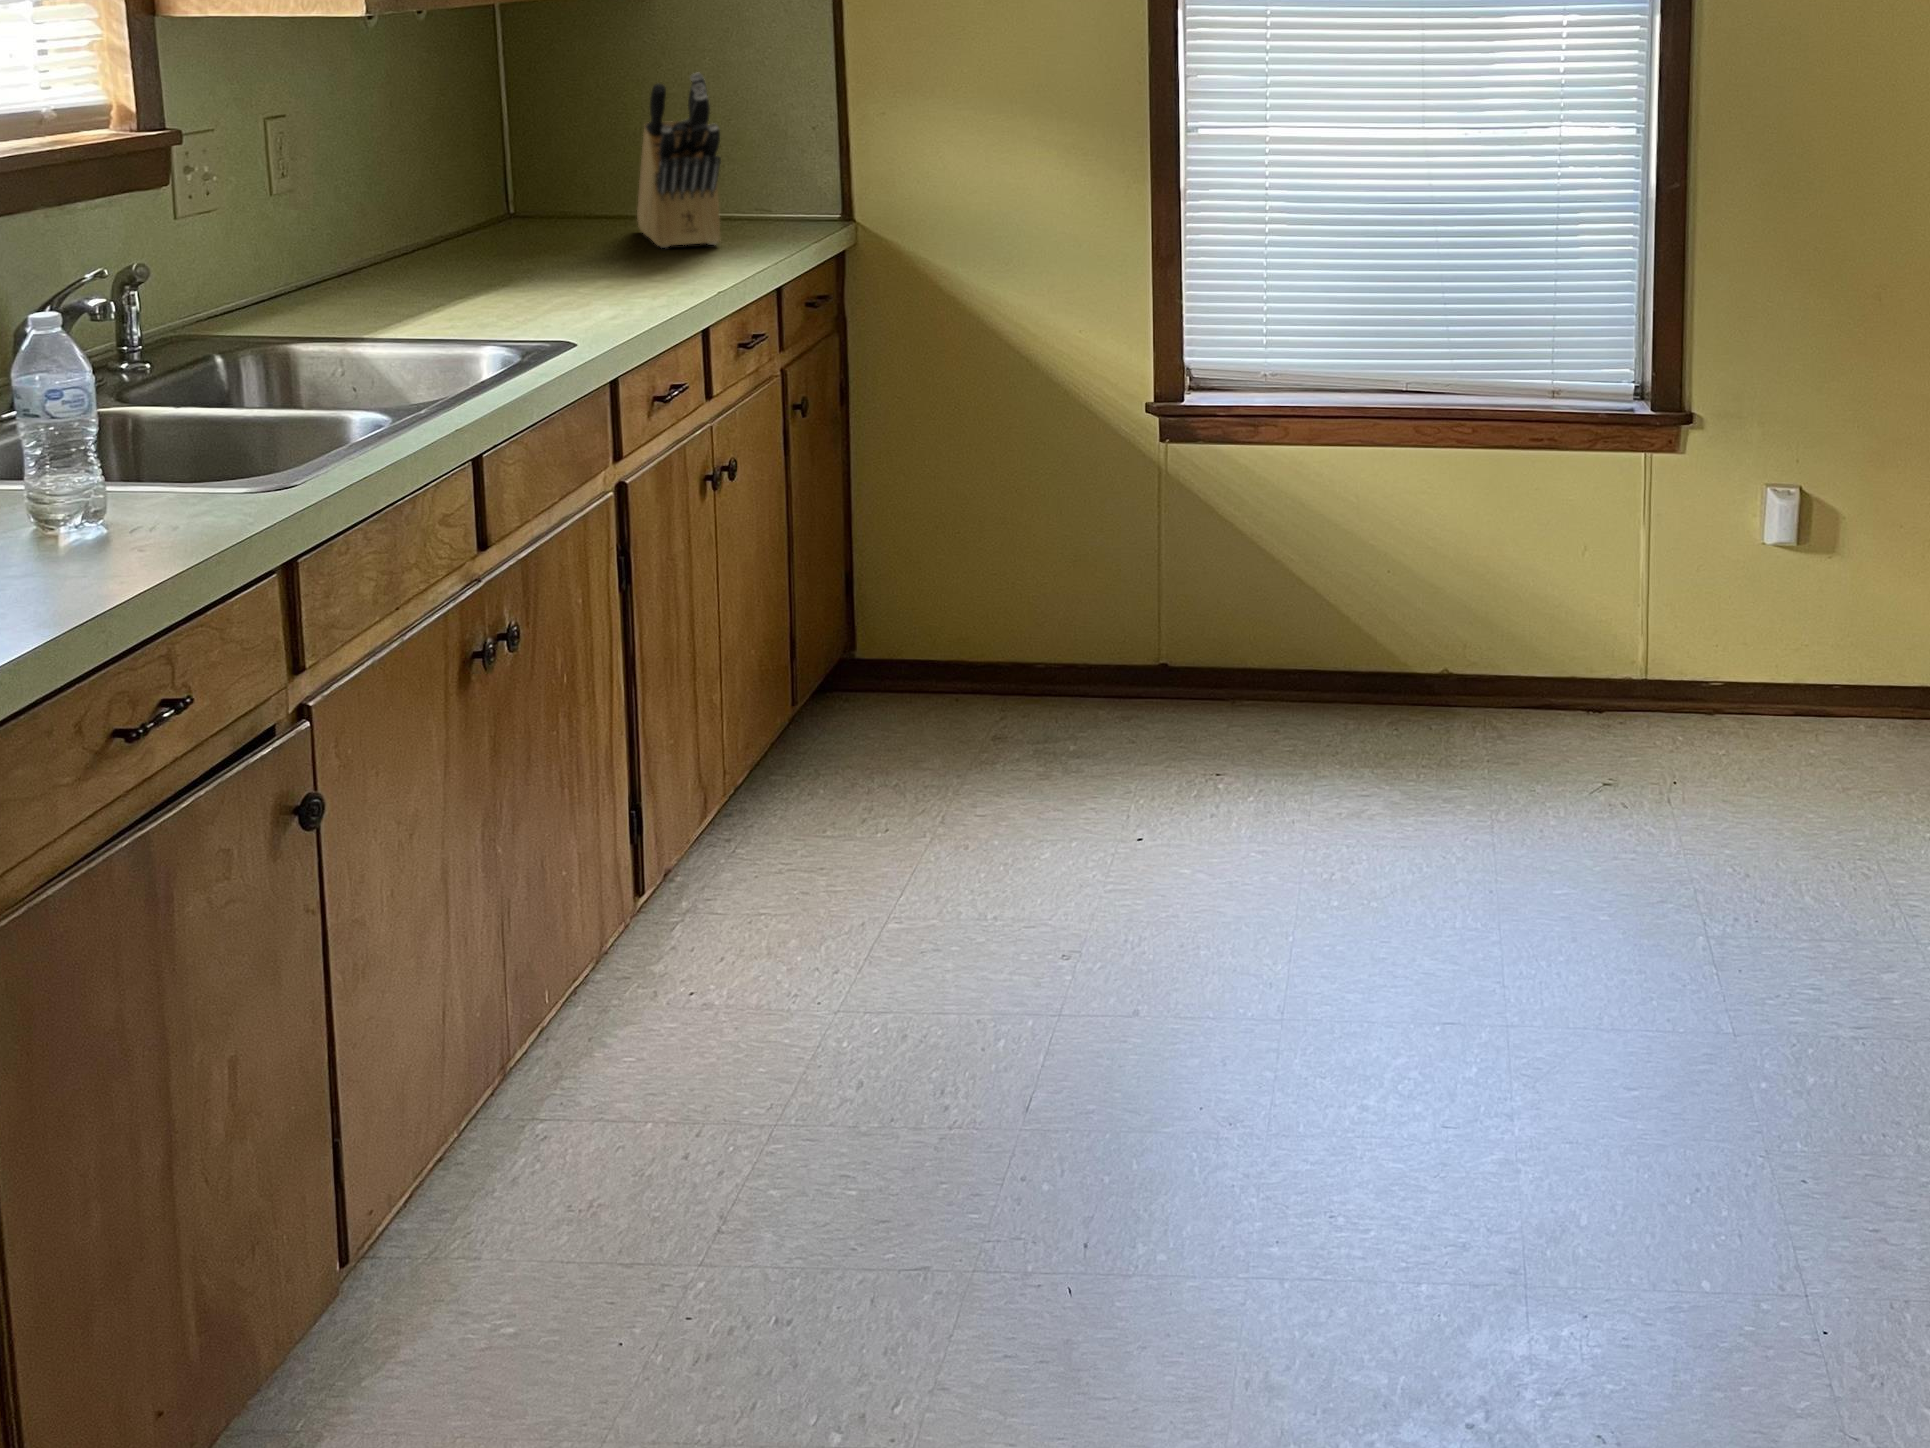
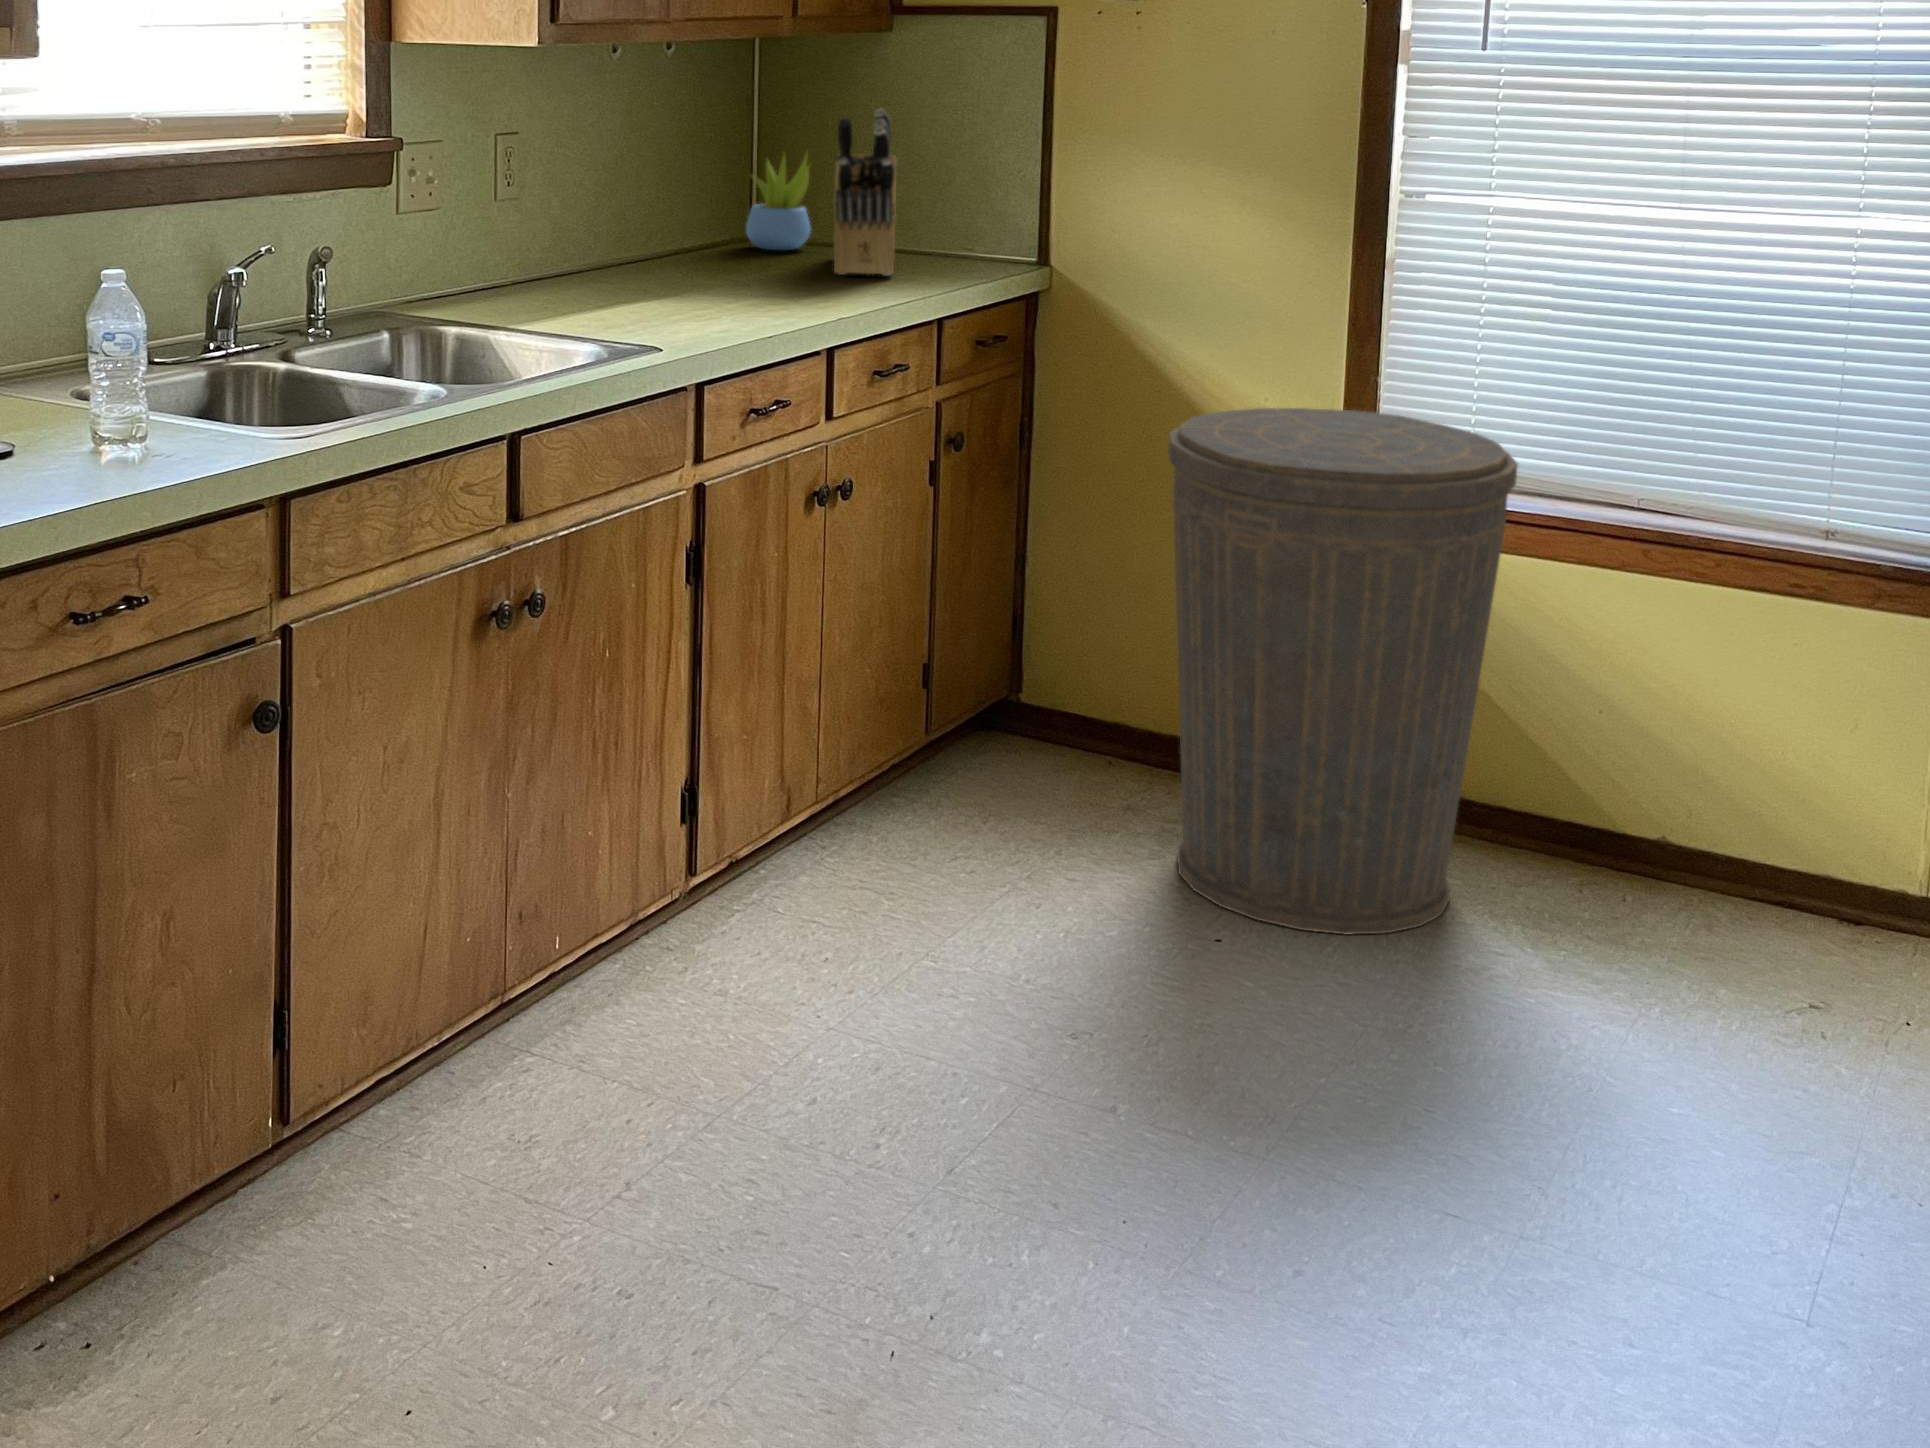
succulent plant: none [525,119,598,228] -> present [746,154,811,250]
trash can: none [1033,330,1337,806] -> present [1169,408,1518,935]

